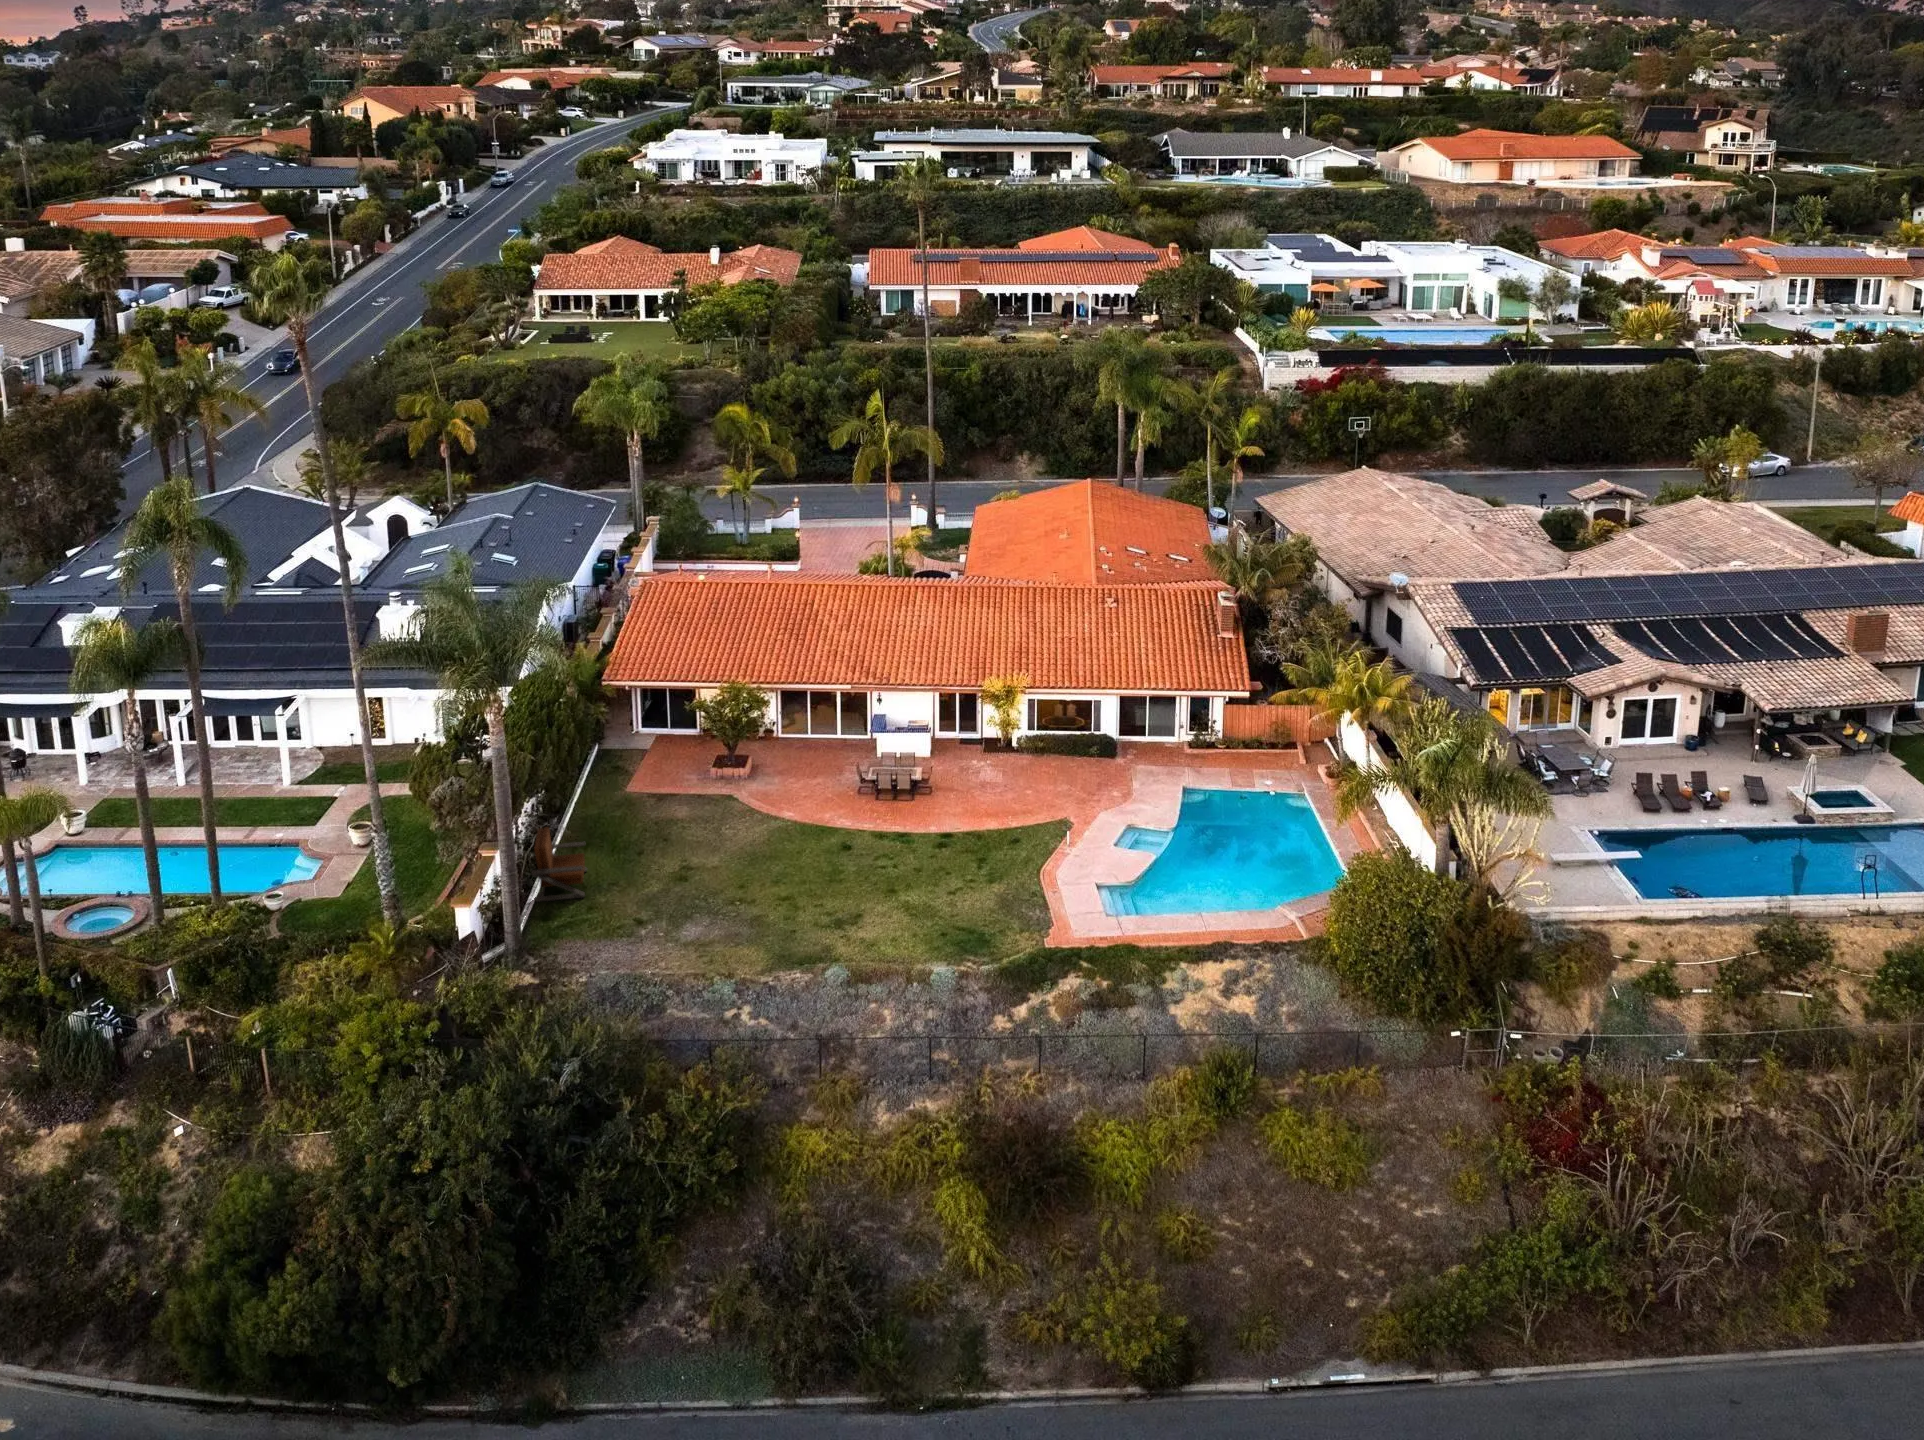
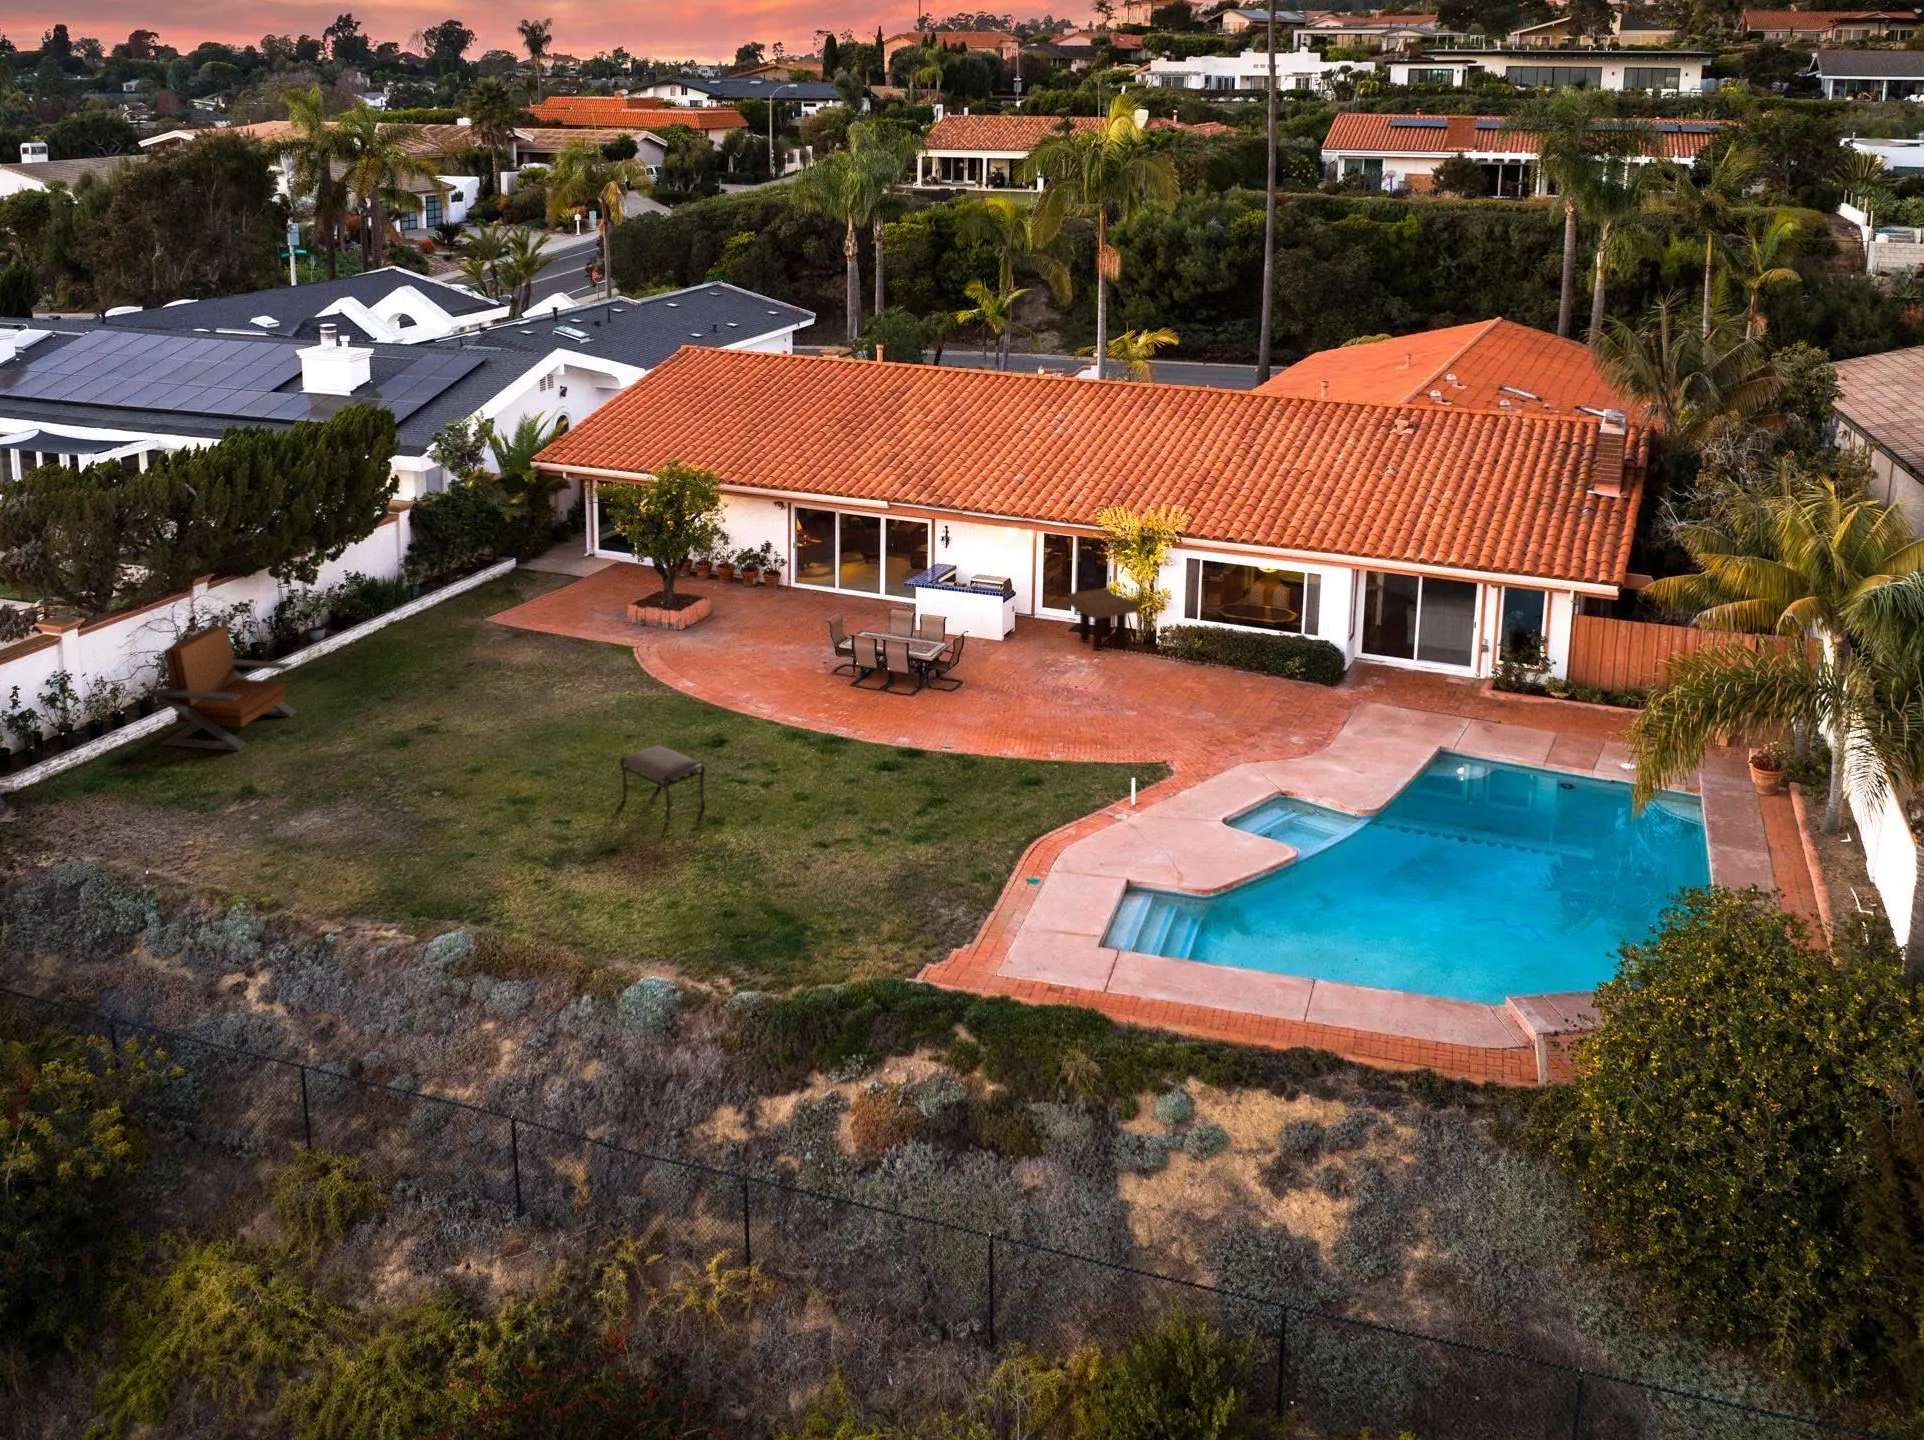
side table: none [964,717,1005,755] -> present [1068,588,1140,650]
ottoman: none [821,855,866,893] -> present [620,745,705,821]

